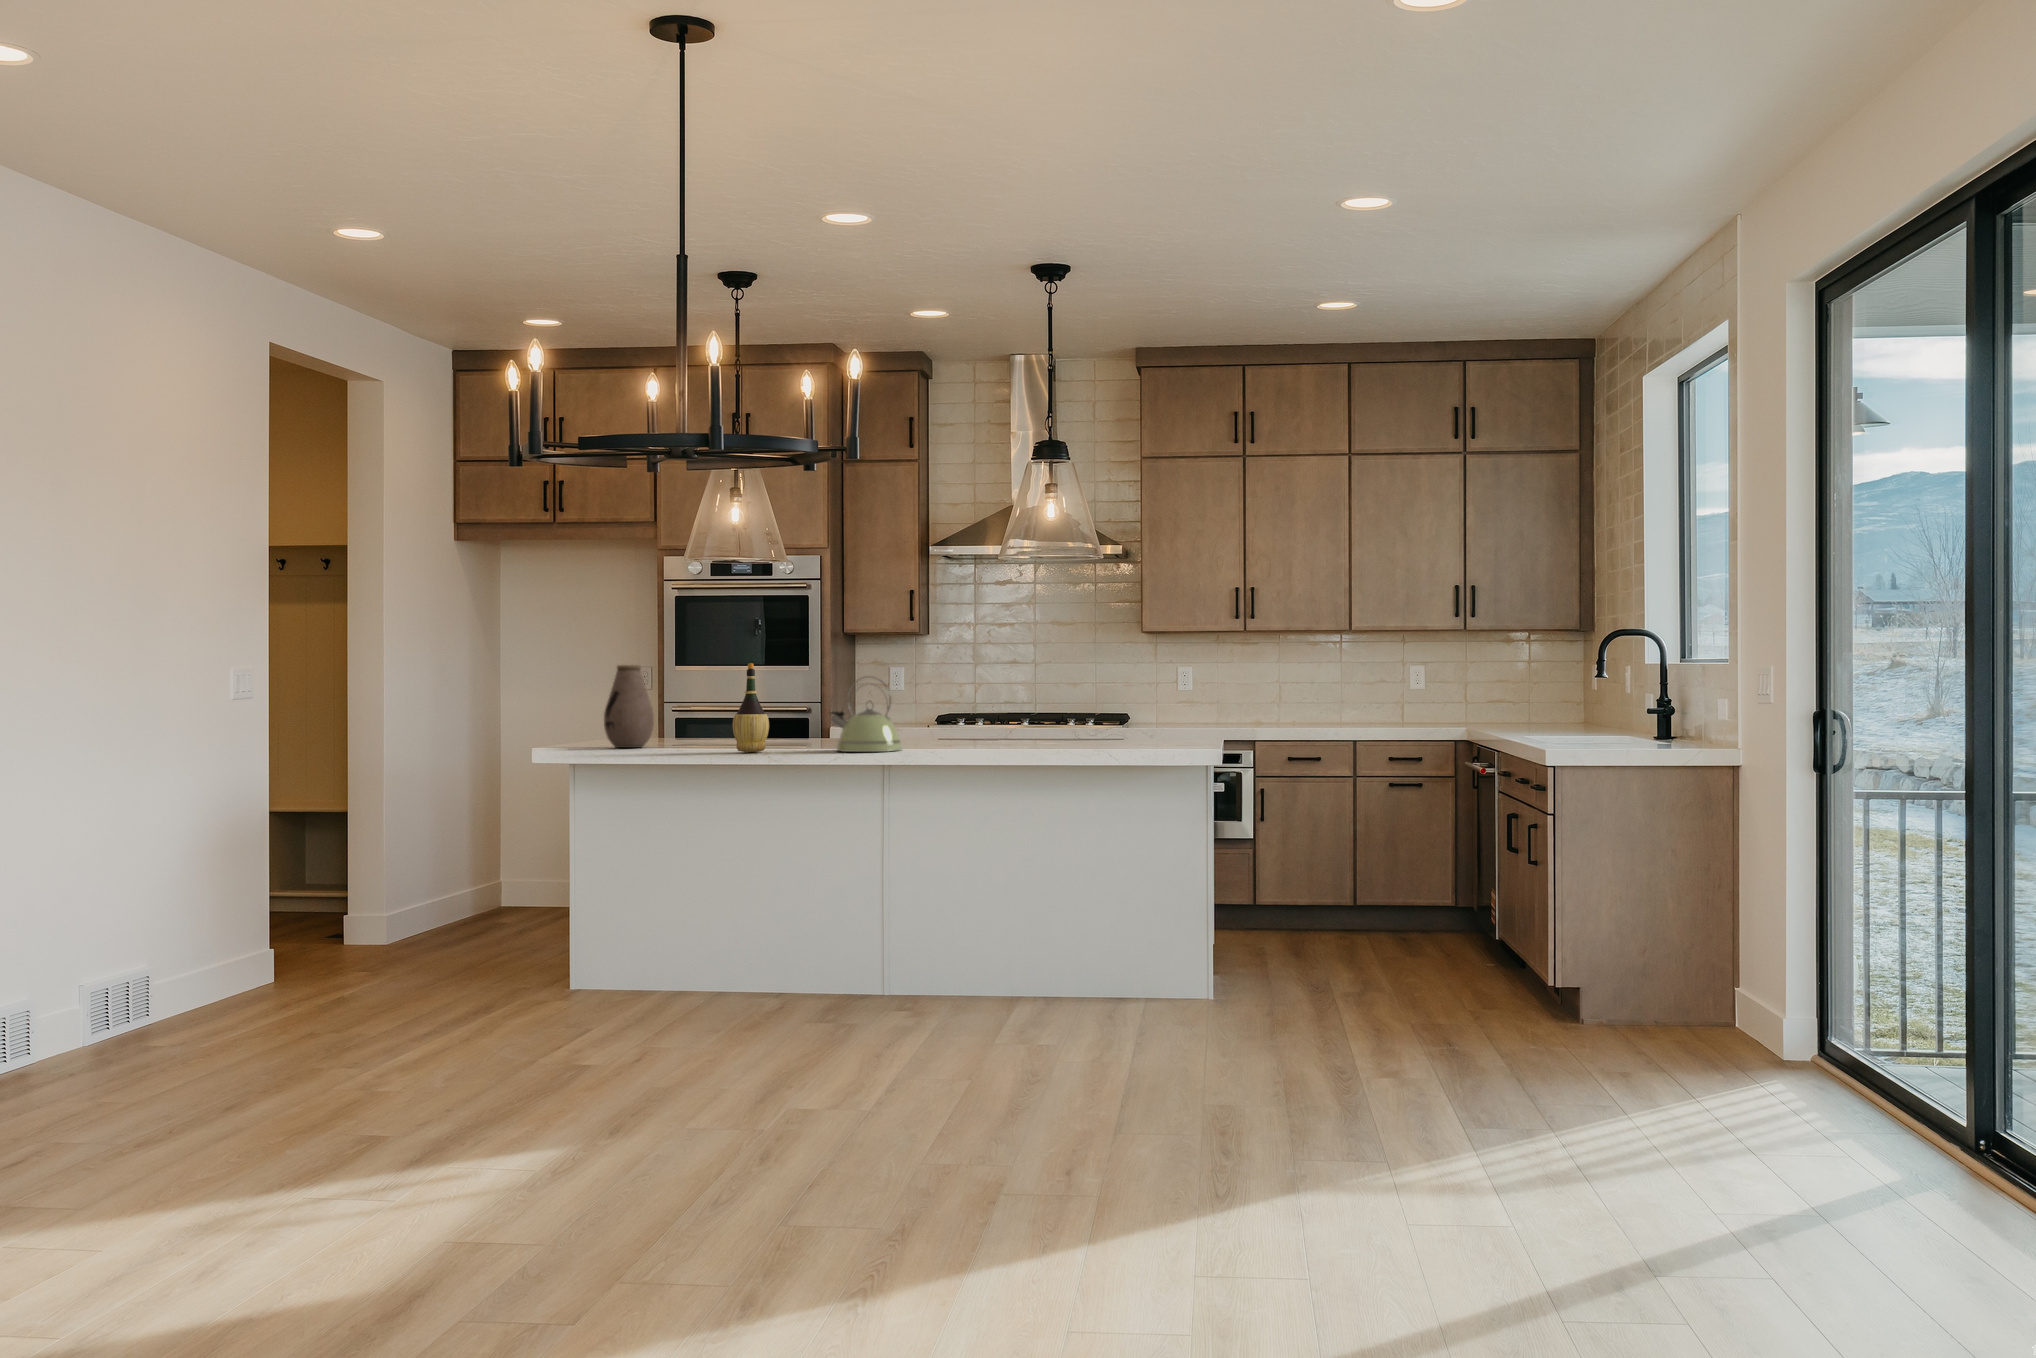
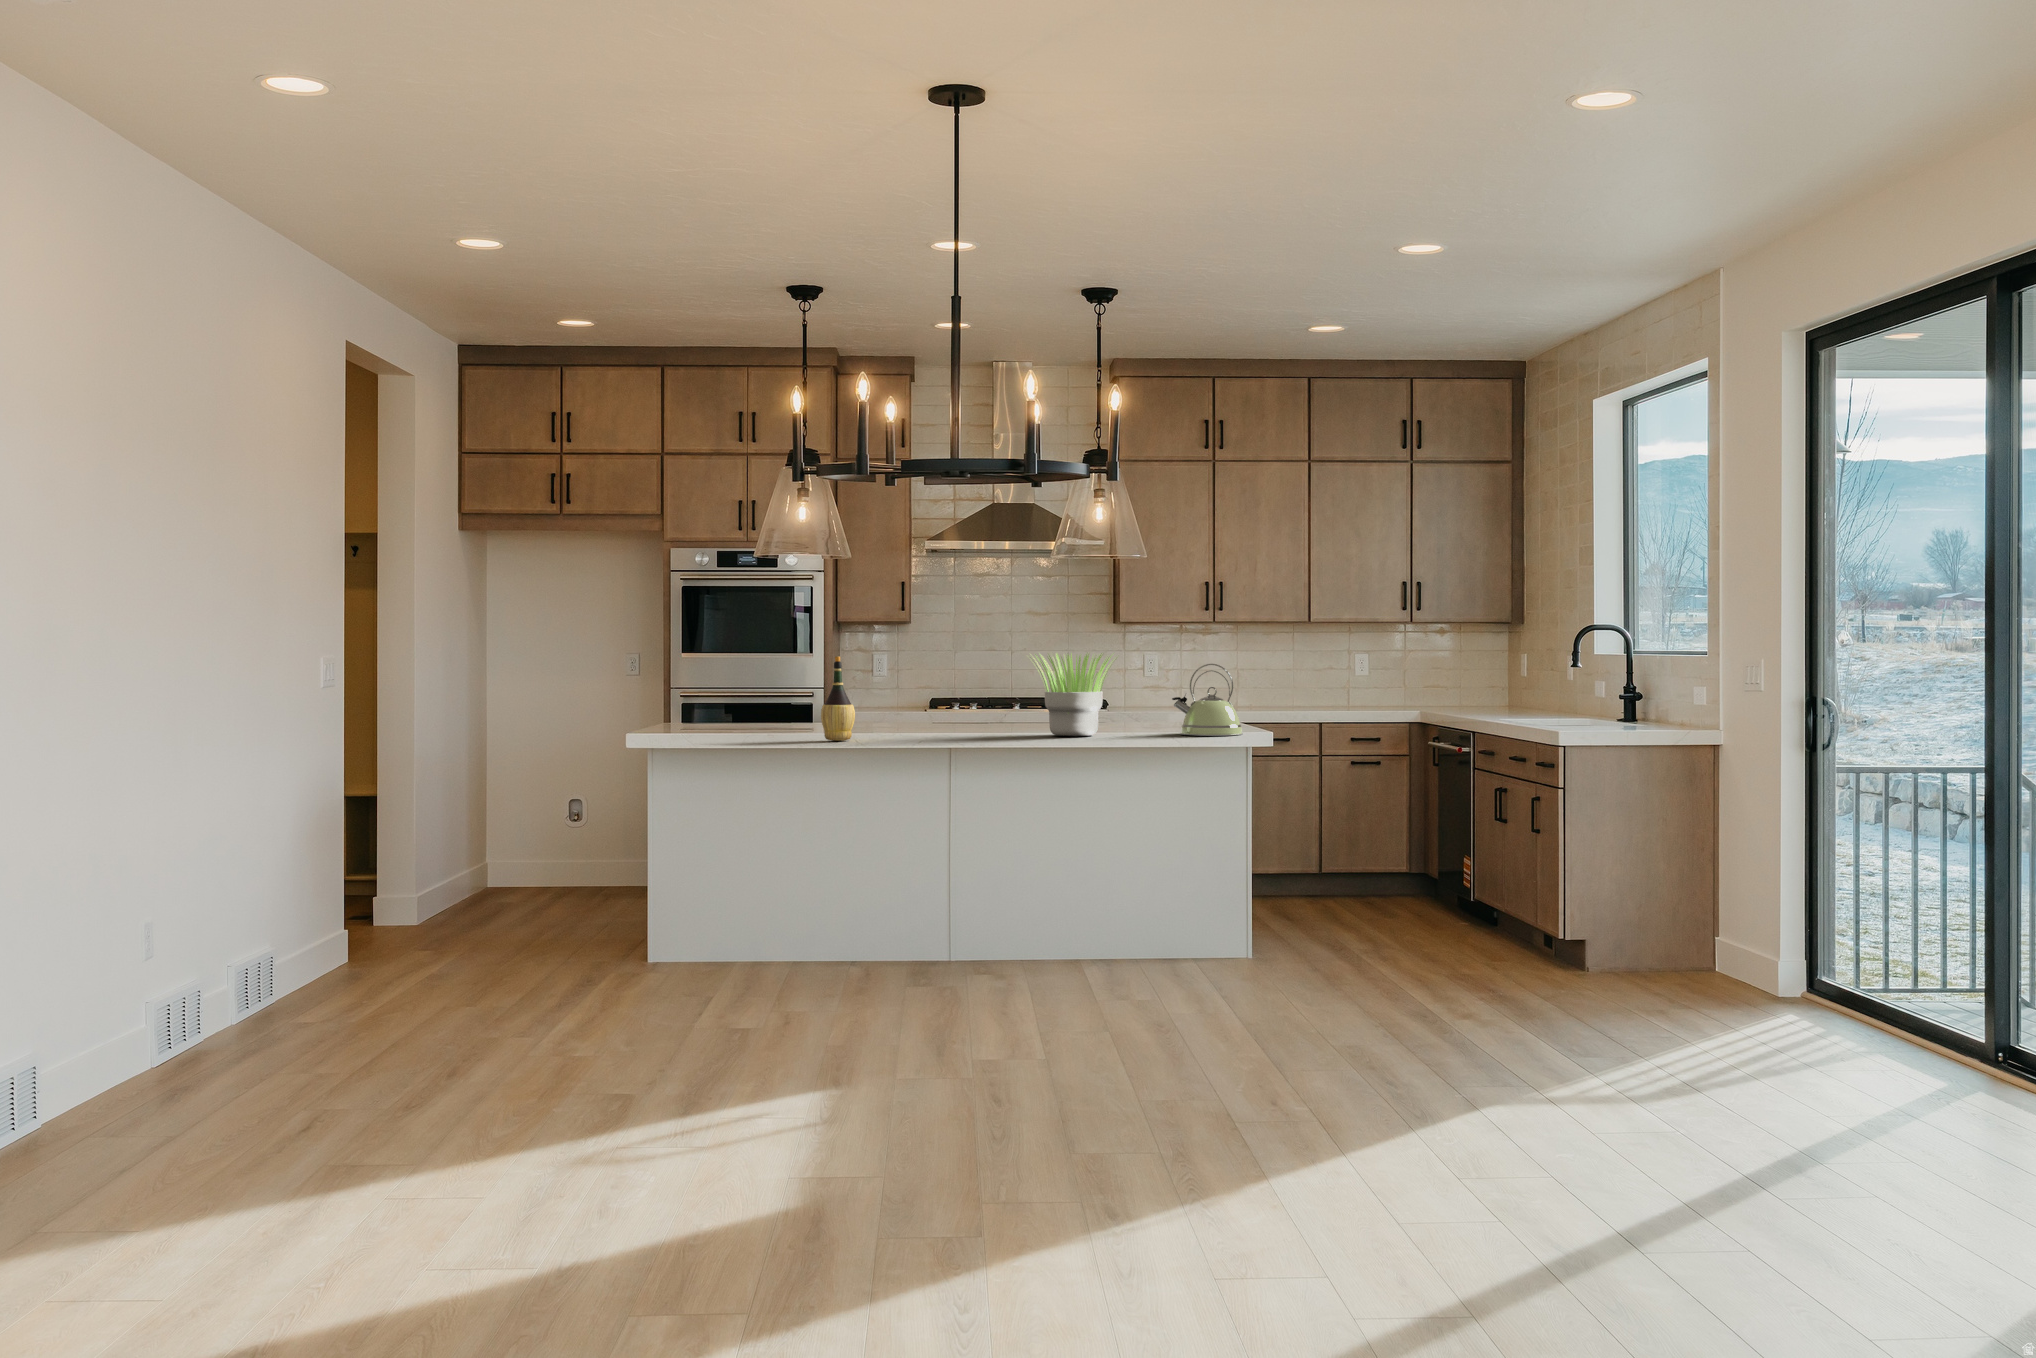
potted plant: none [943,658,1050,749] -> present [1034,653,1113,736]
vase: present [604,665,654,748] -> none [670,657,717,737]
kettle: present [830,677,901,752] -> present [1172,664,1243,736]

